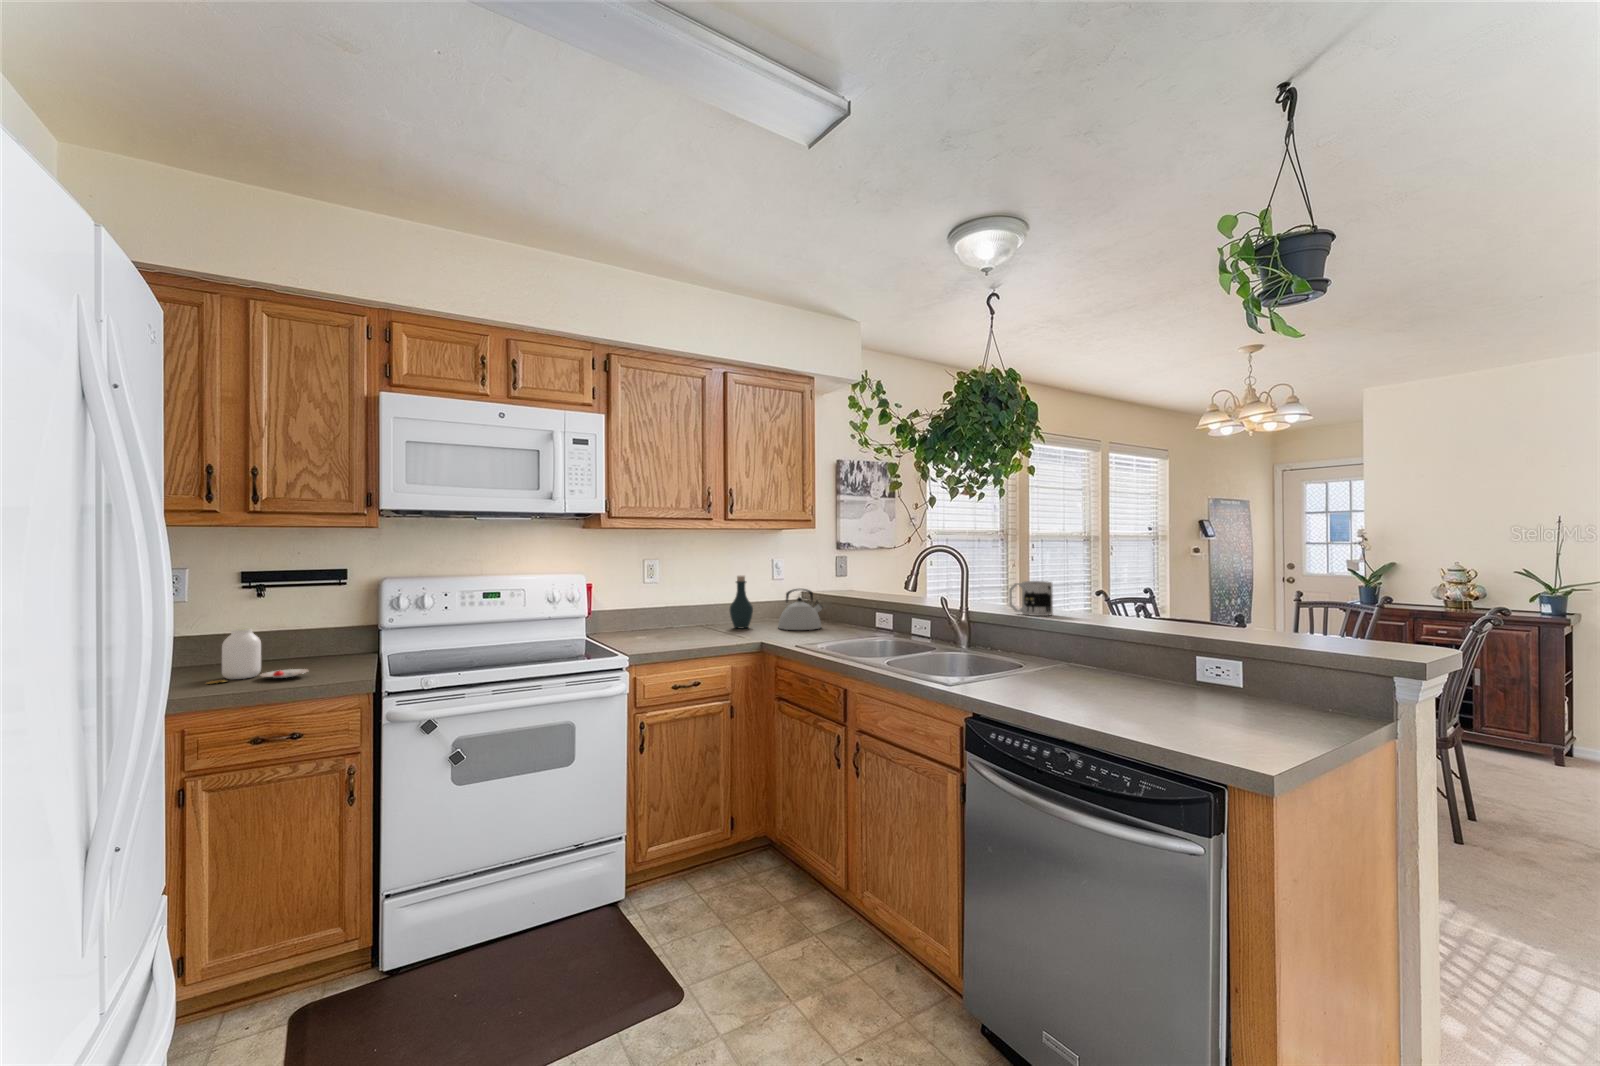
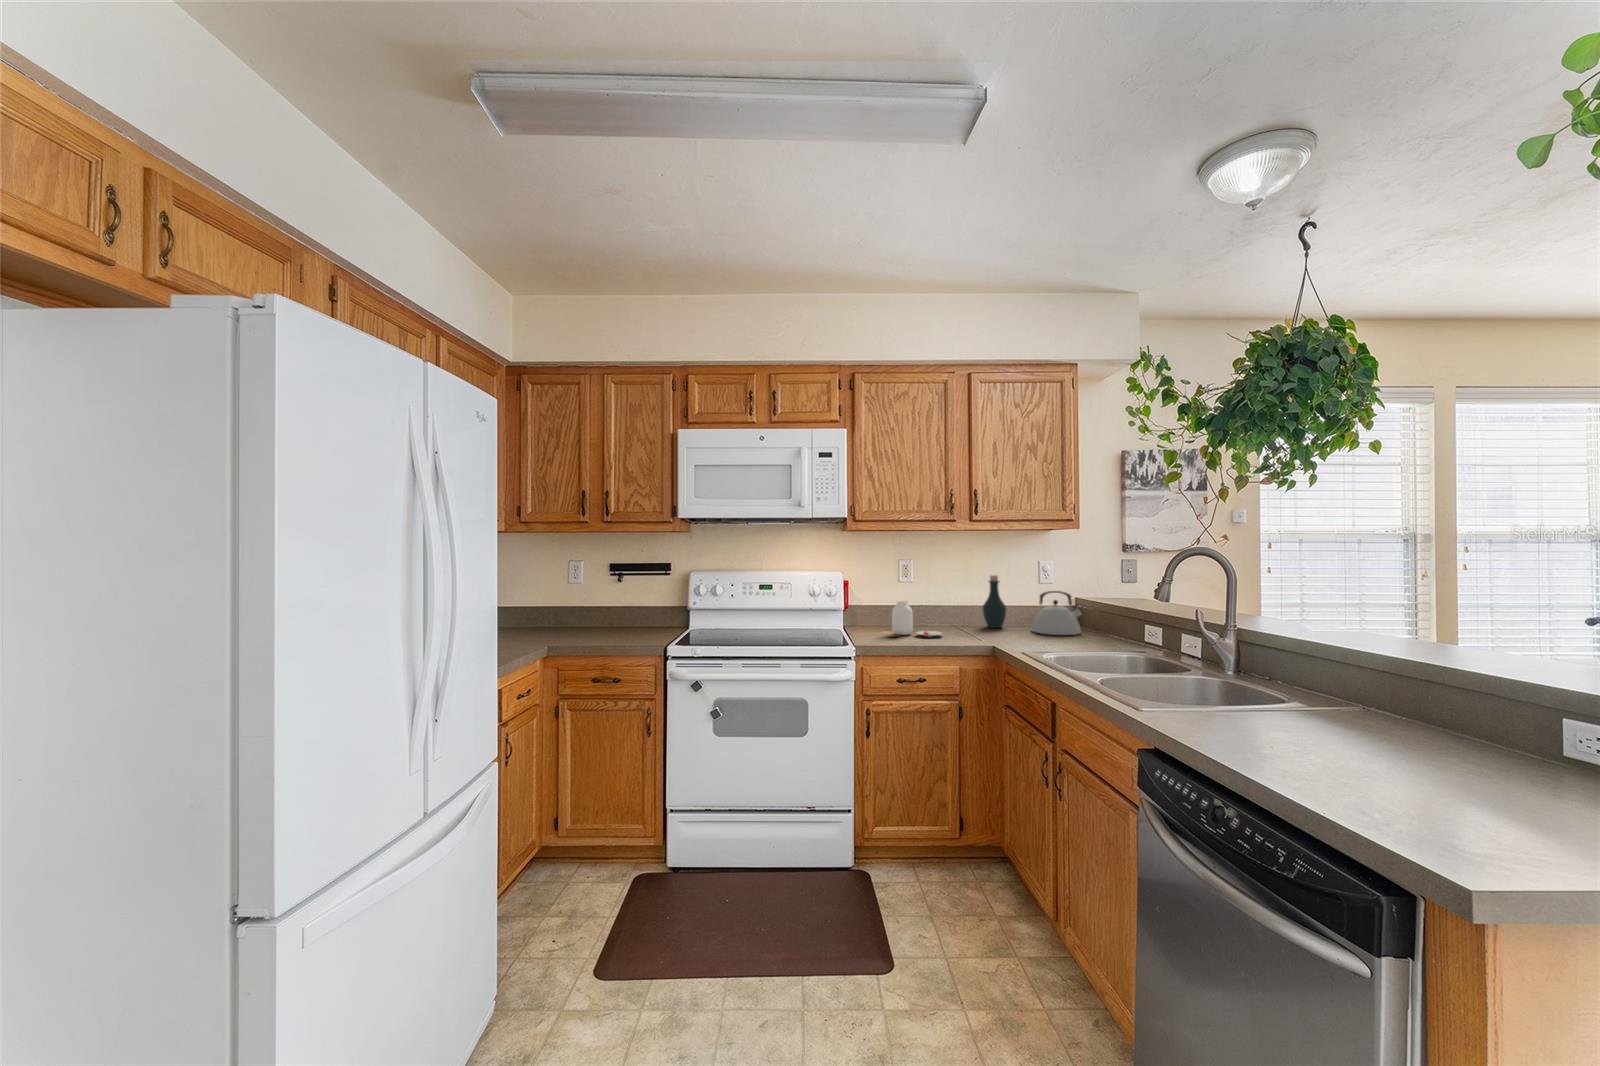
mug: present [1009,581,1053,616] -> none [1297,596,1368,645]
jar: present [207,628,308,684] -> present [889,601,942,637]

